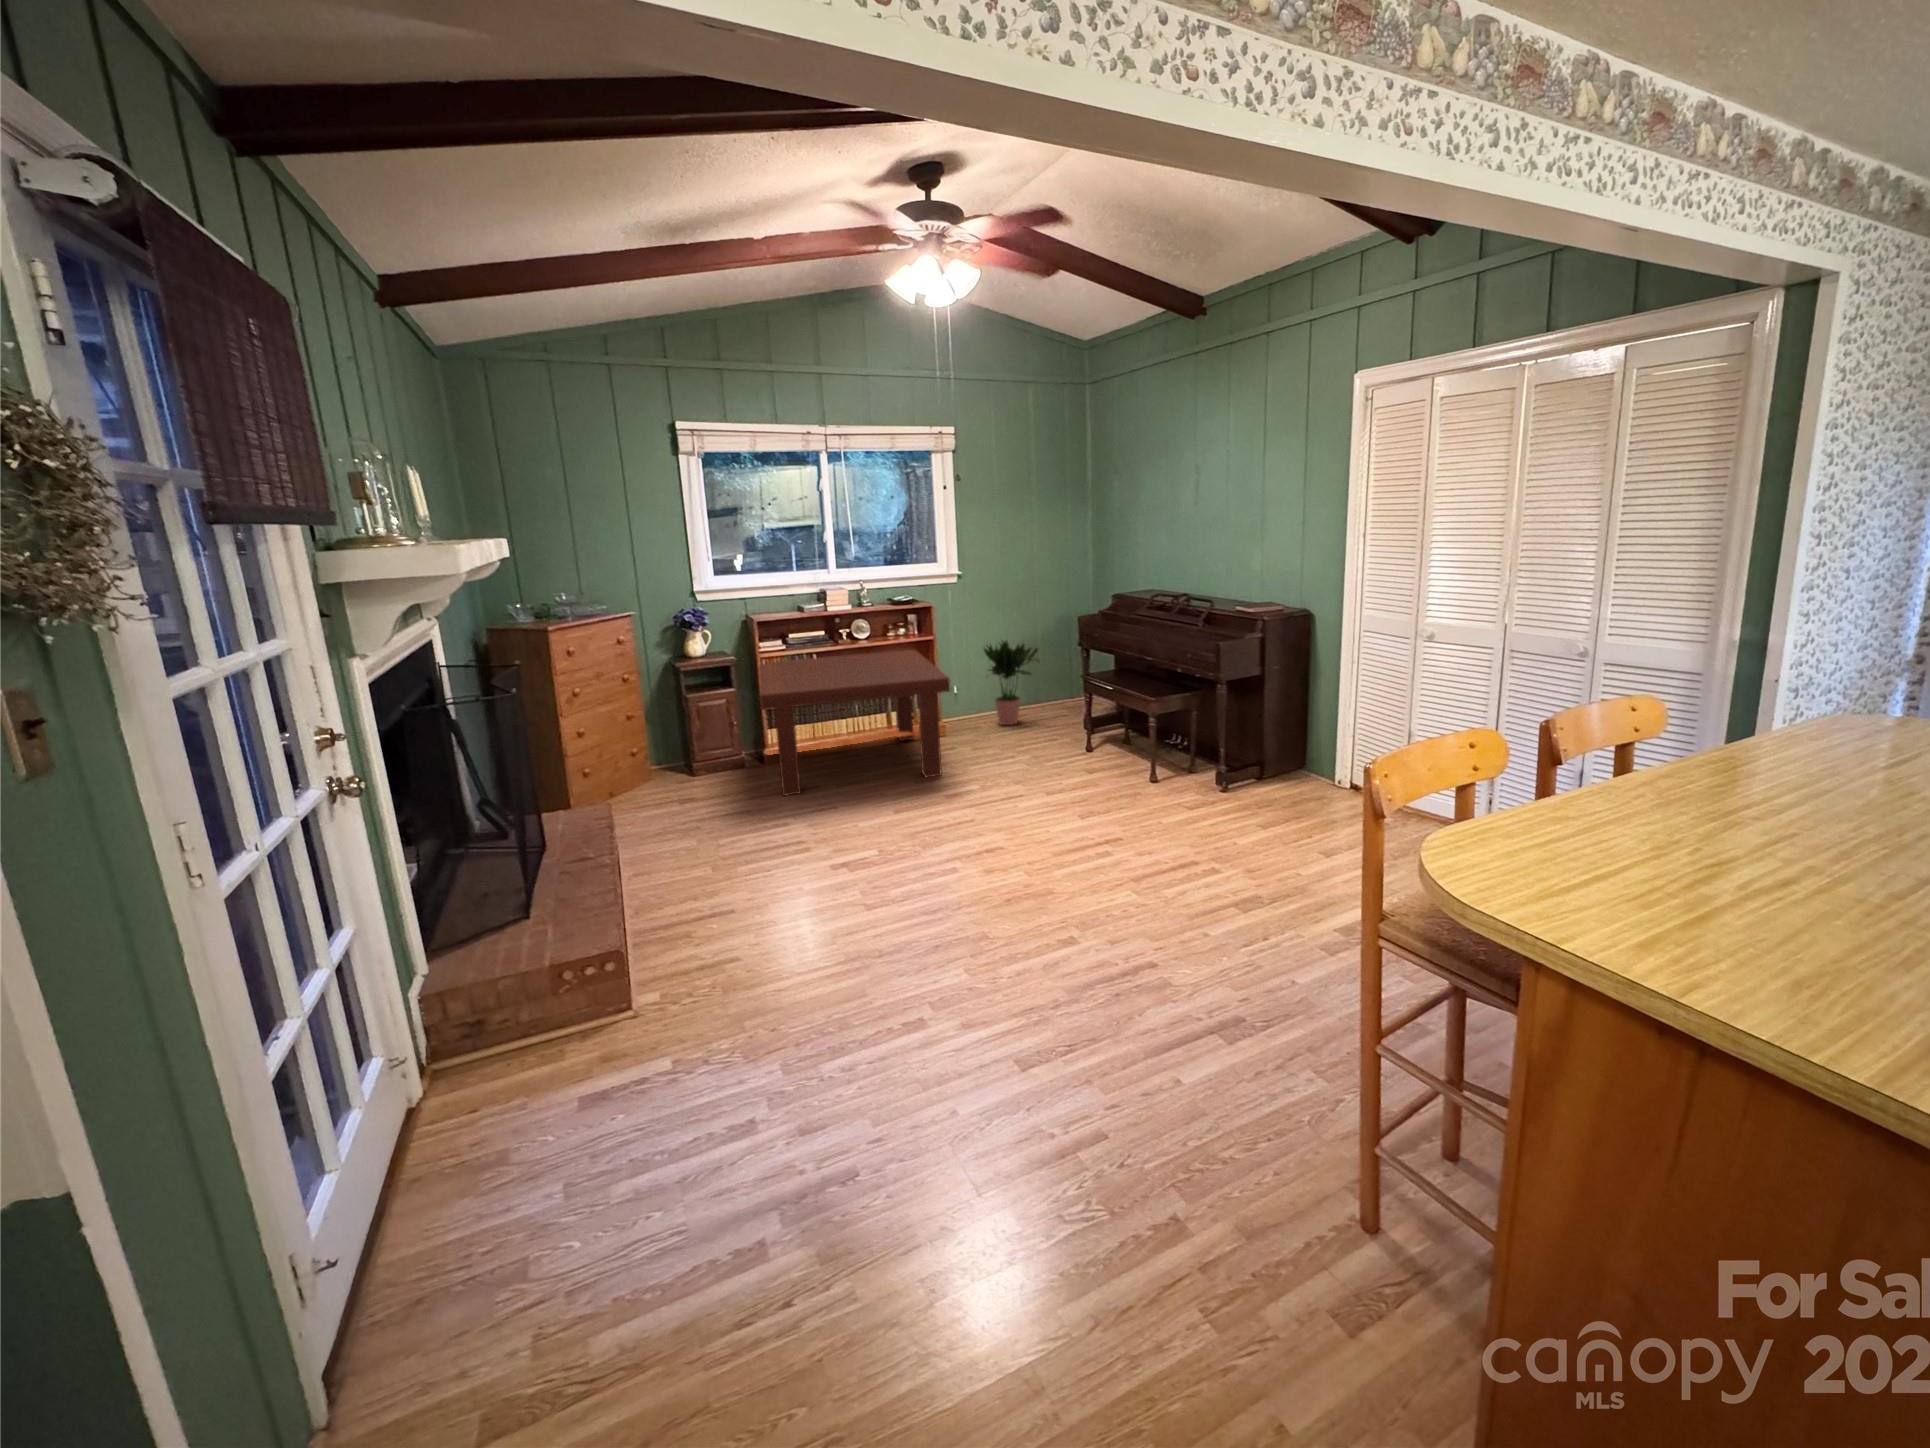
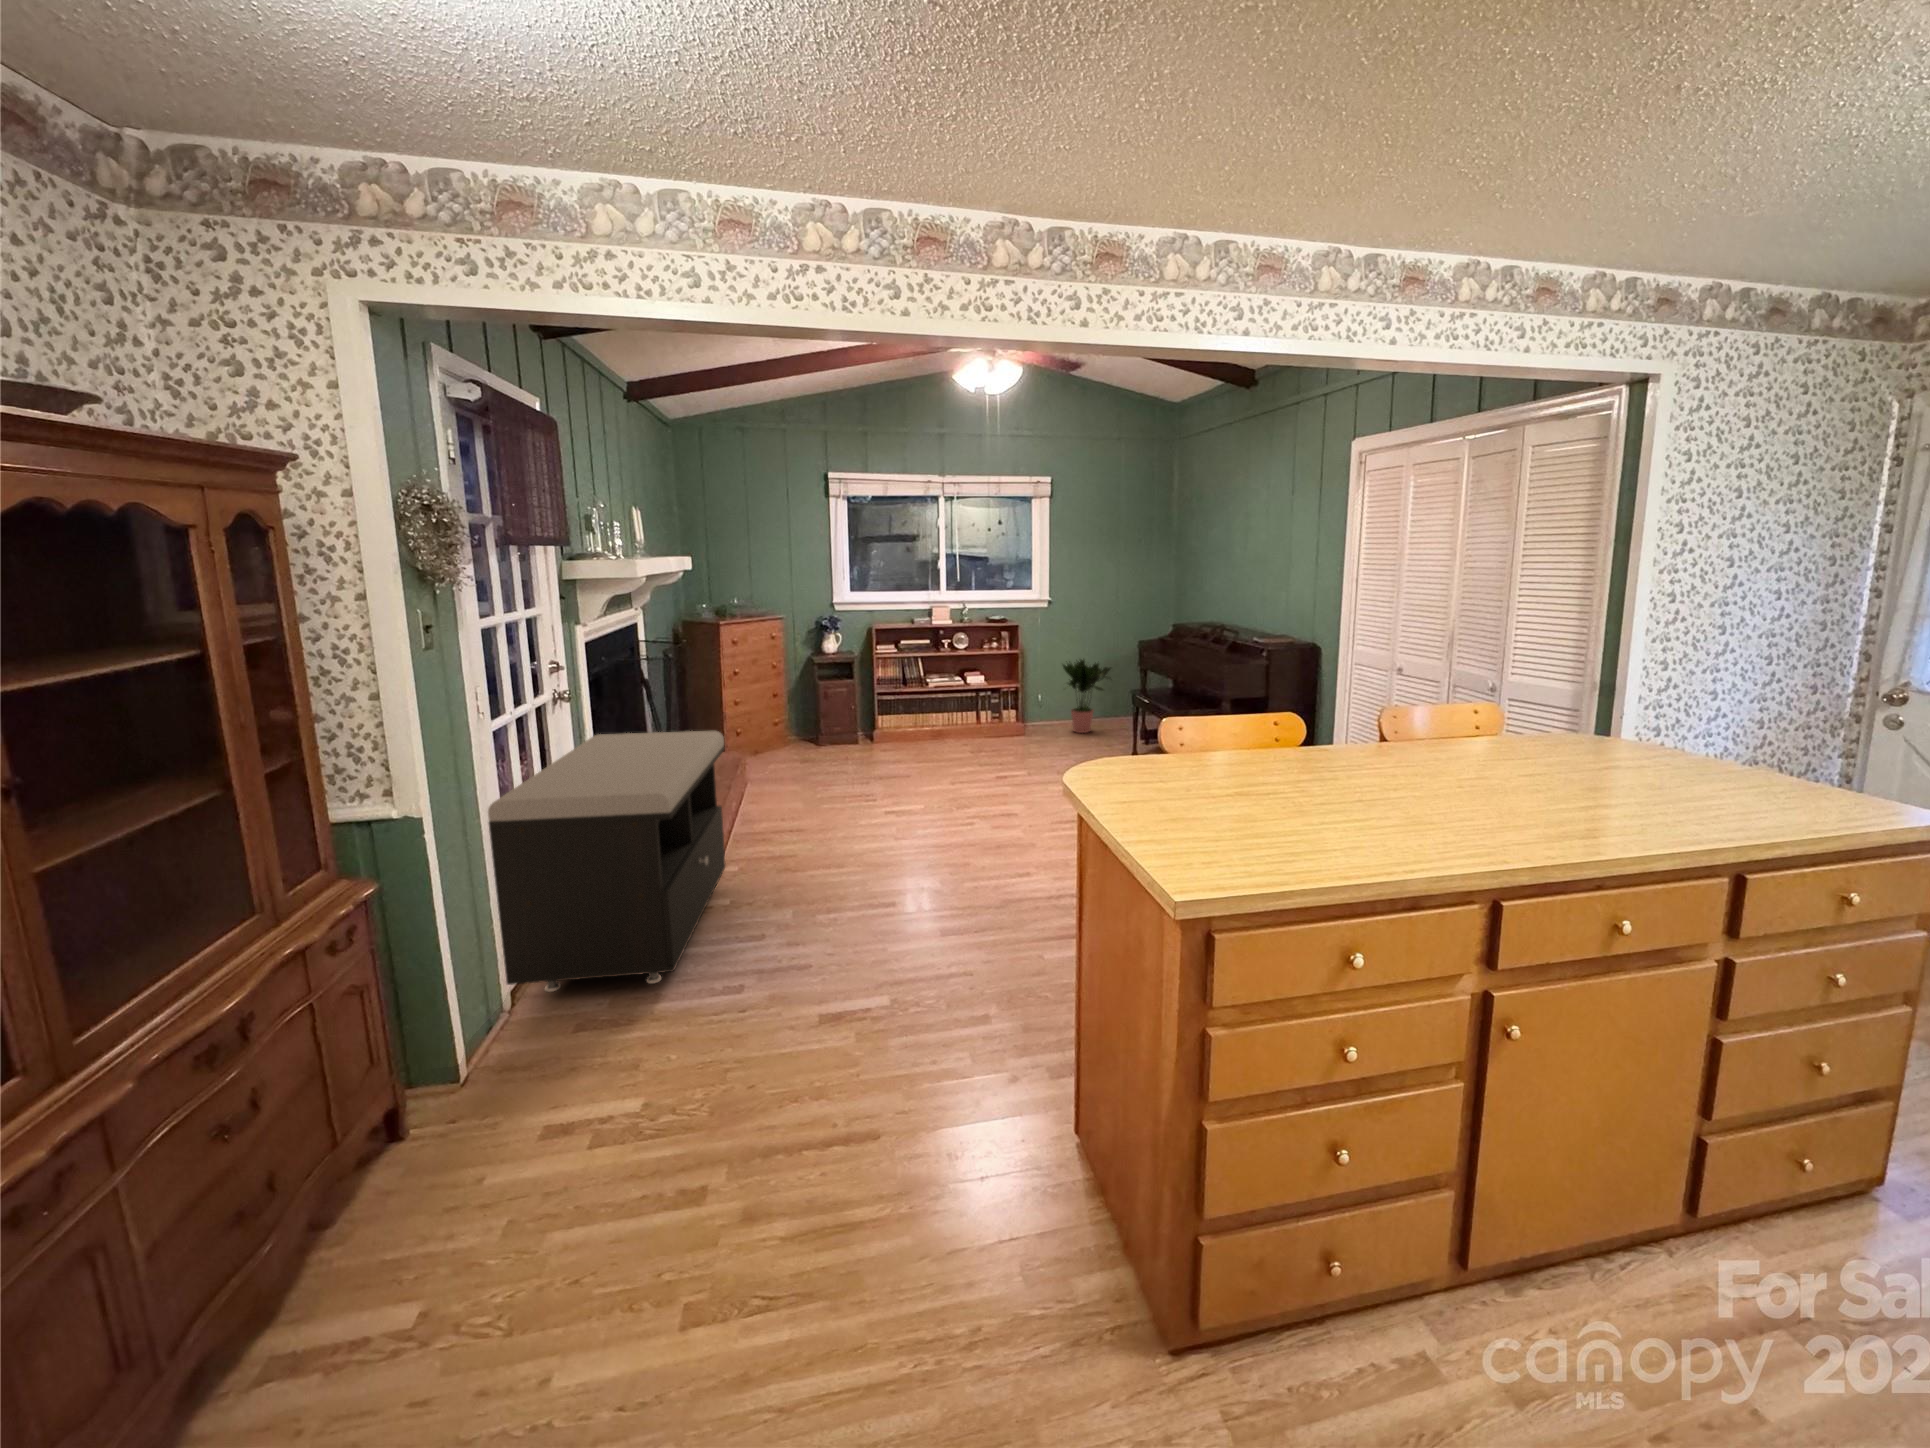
coffee table: present [759,650,950,795] -> none [859,661,1009,765]
storage bench: none [237,806,660,1391] -> present [488,731,726,992]

